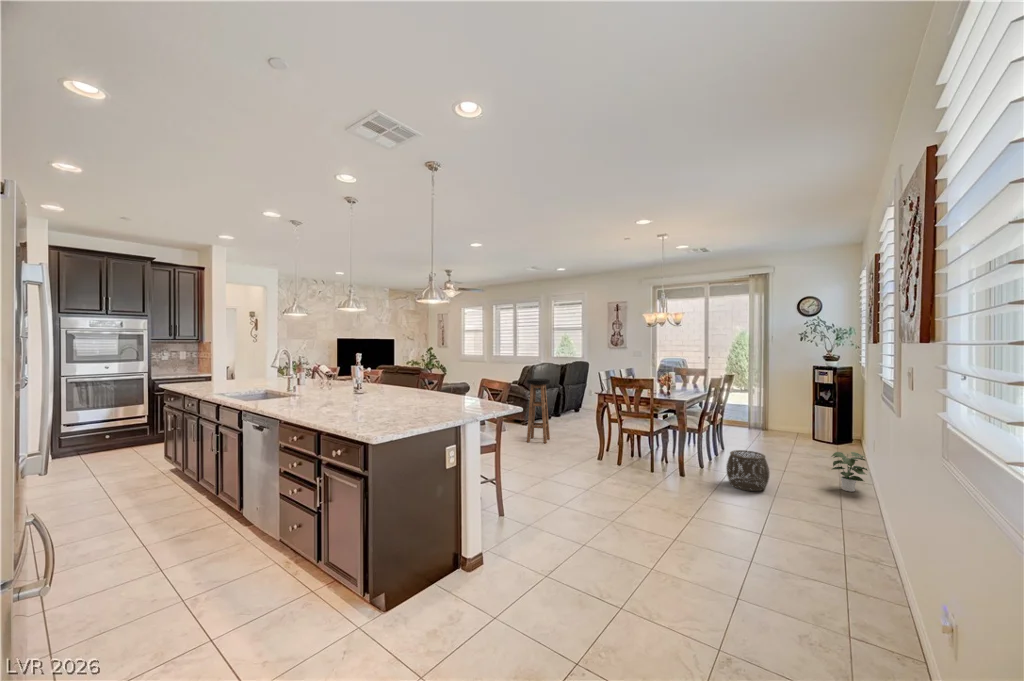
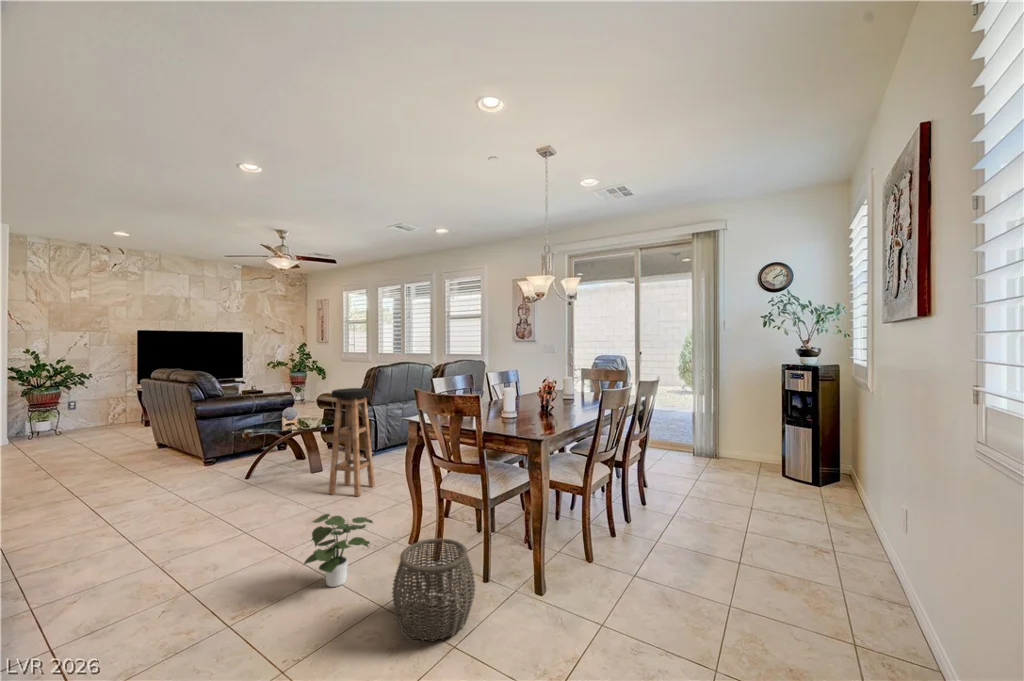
woven basket: present [727,450,769,491] -> present [392,538,475,641]
potted plant: present [832,452,867,492] -> present [304,514,373,587]

